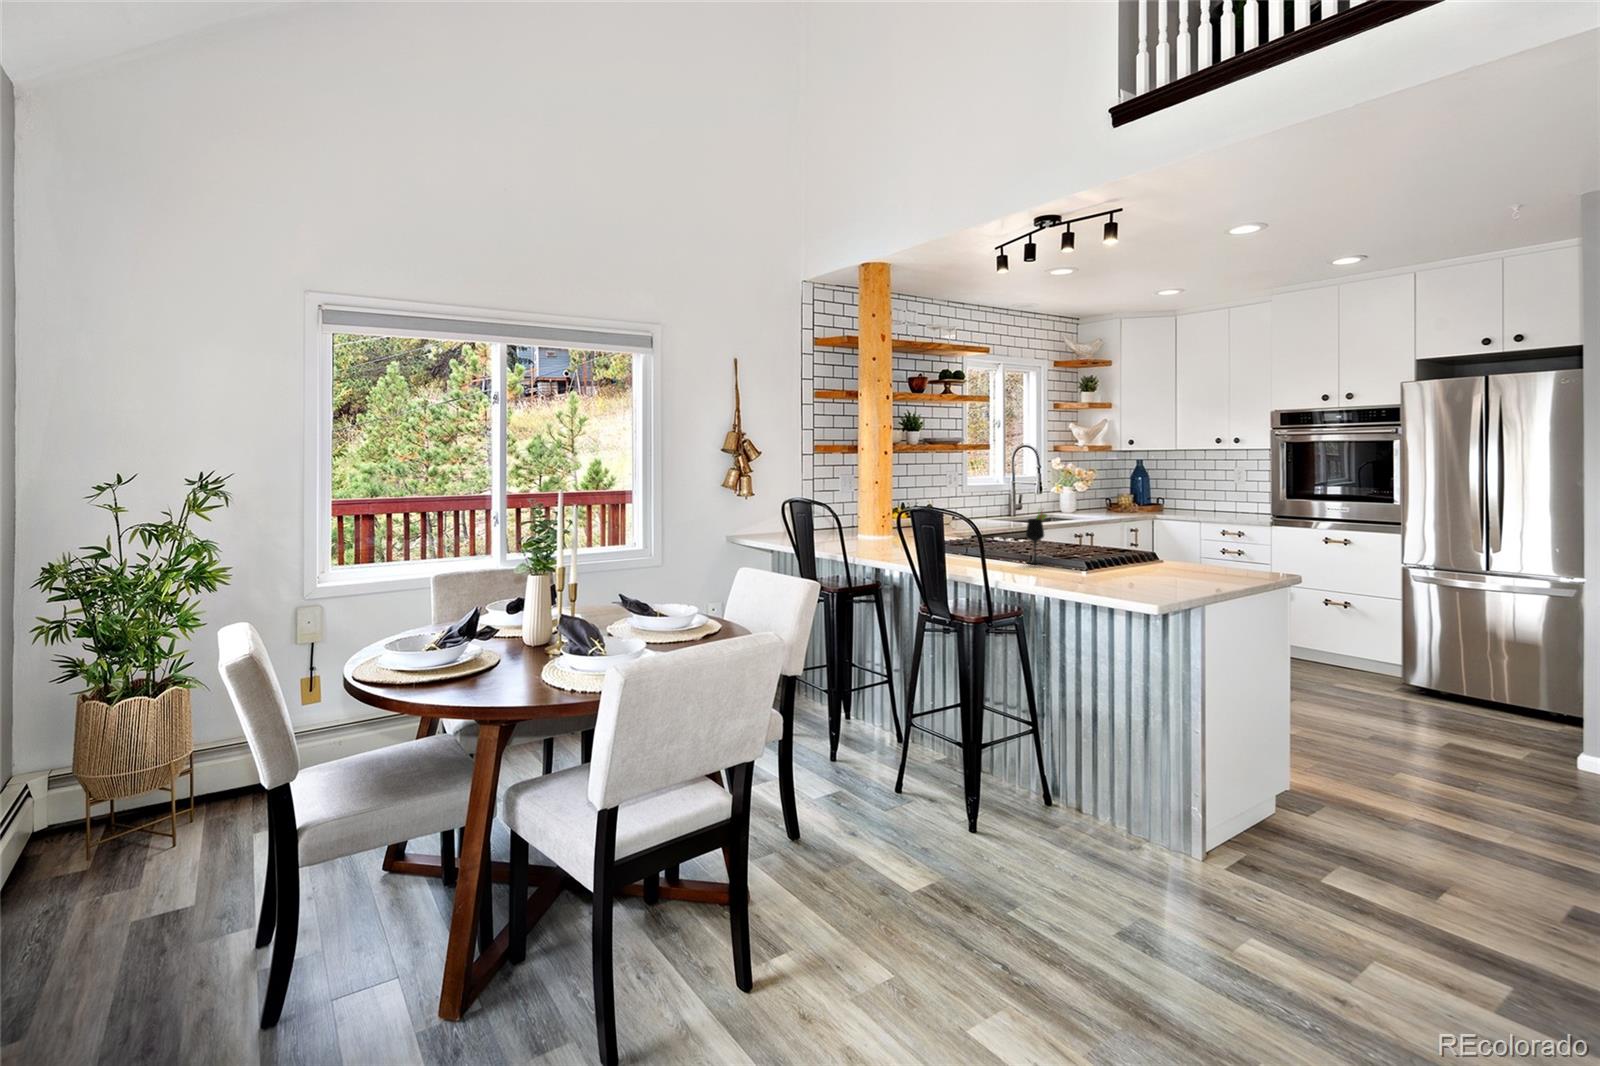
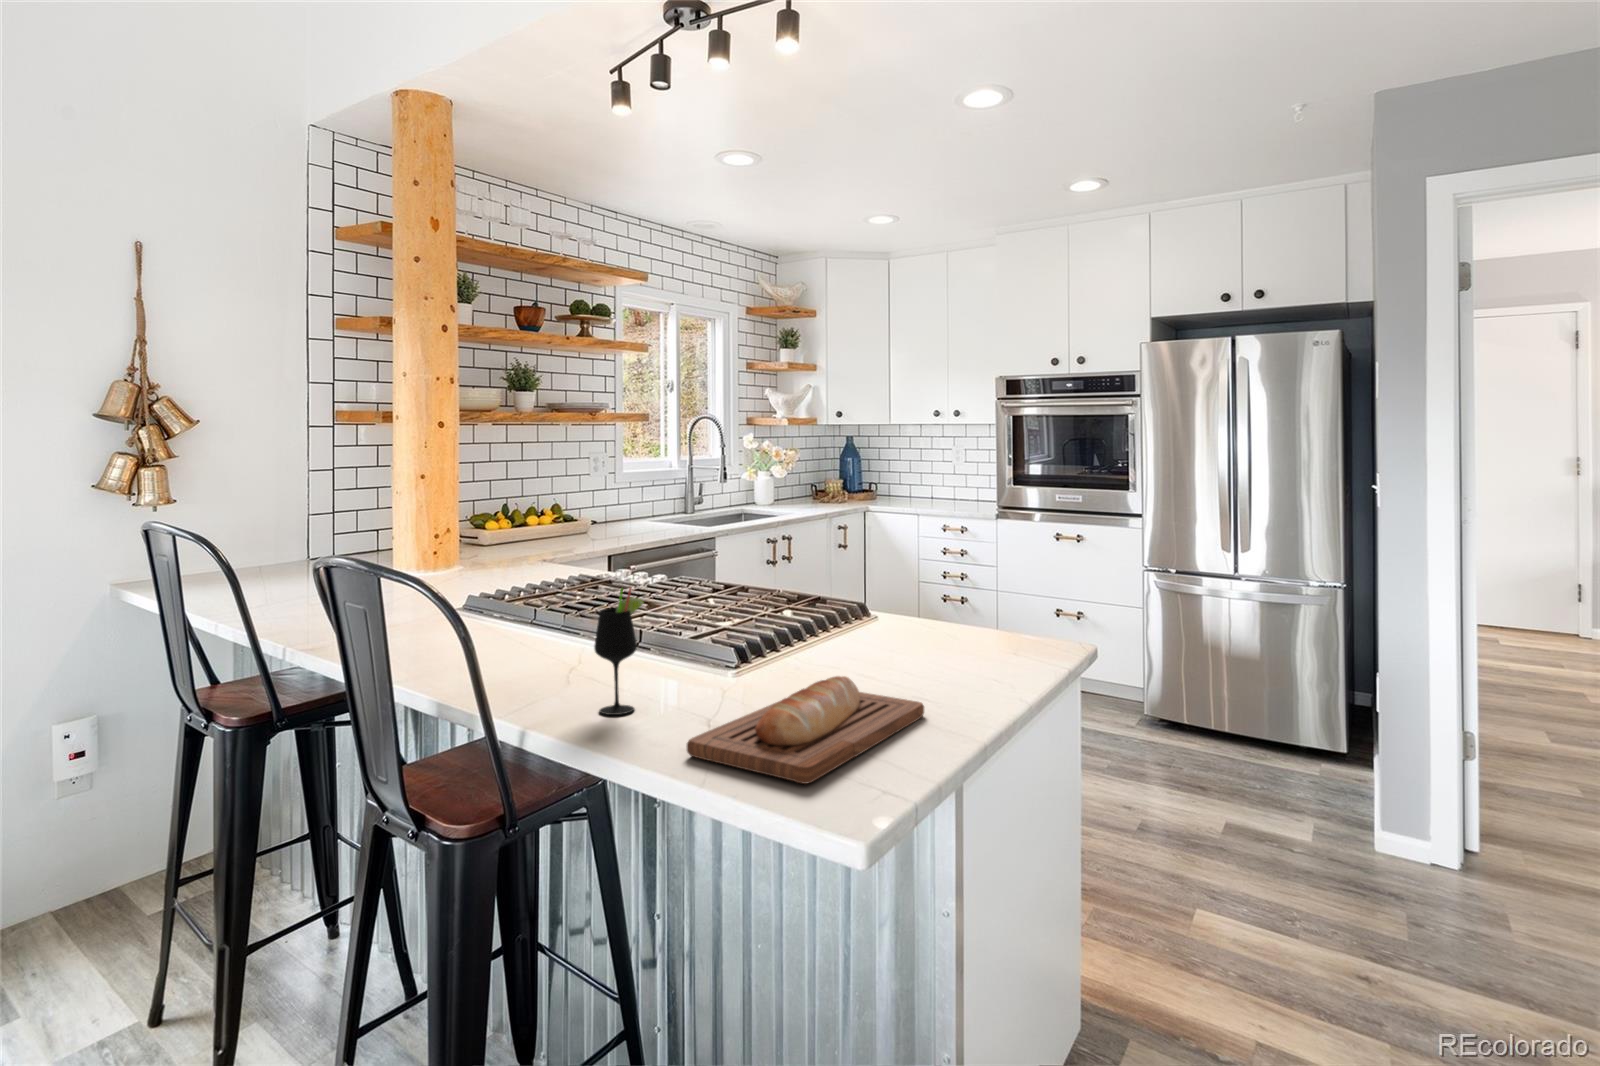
bread loaf: none [1074,547,1179,571] -> present [687,676,924,784]

